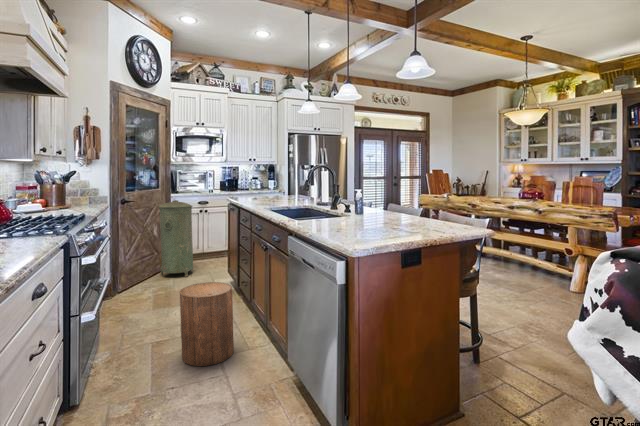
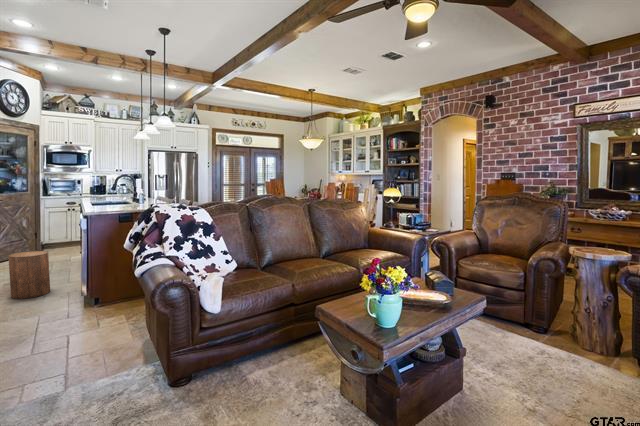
trash can: present [159,200,193,277] -> none [26,200,57,258]

